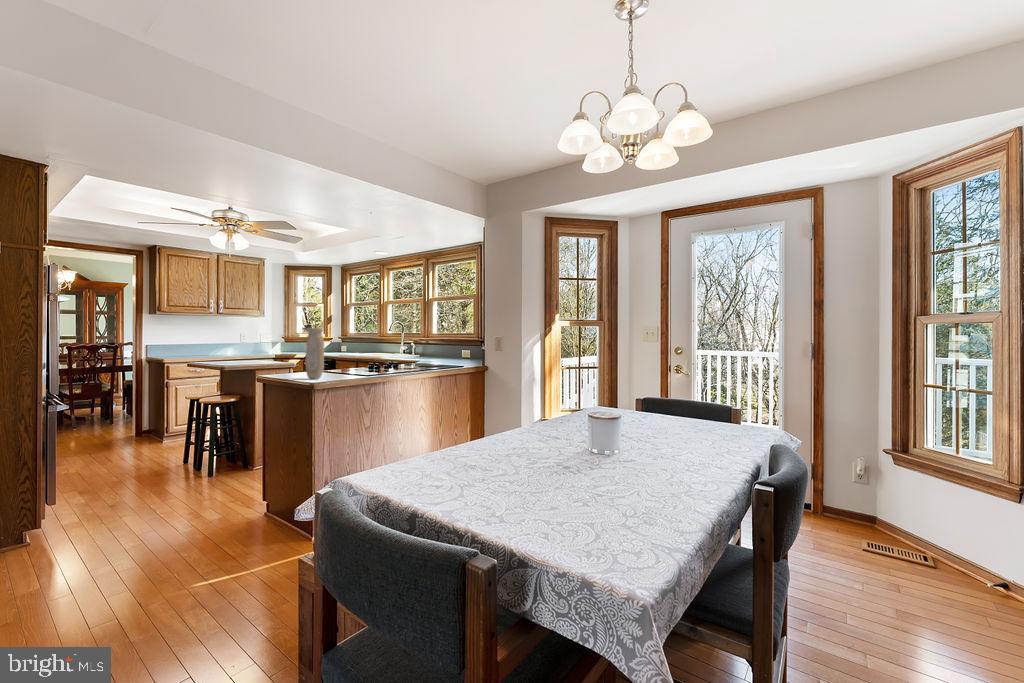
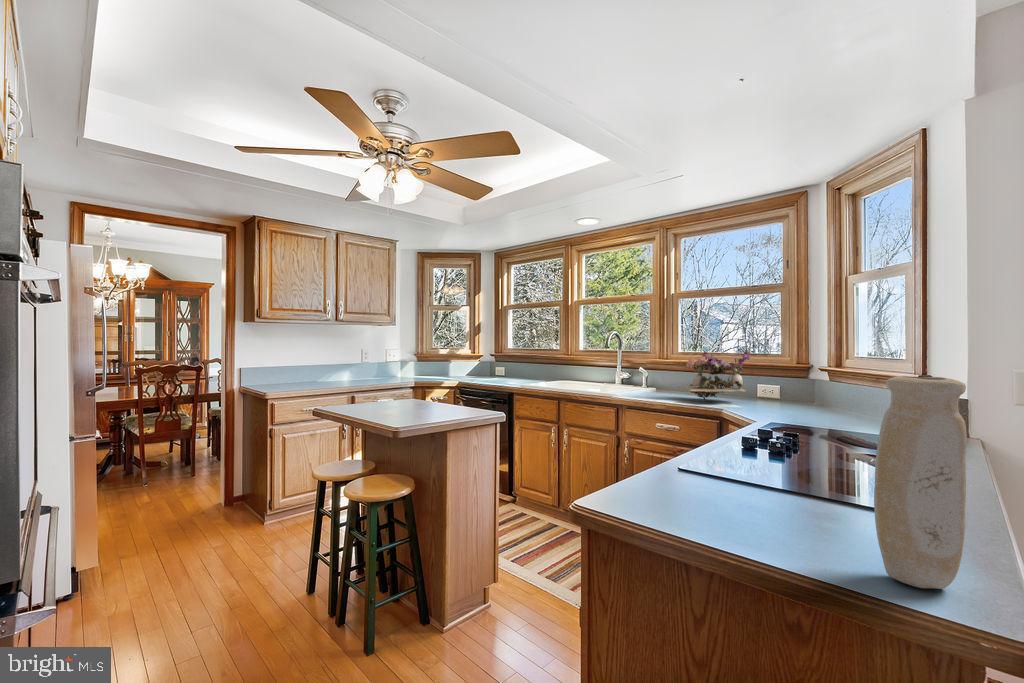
flower arrangement: none [415,330,448,359] -> present [681,350,750,400]

